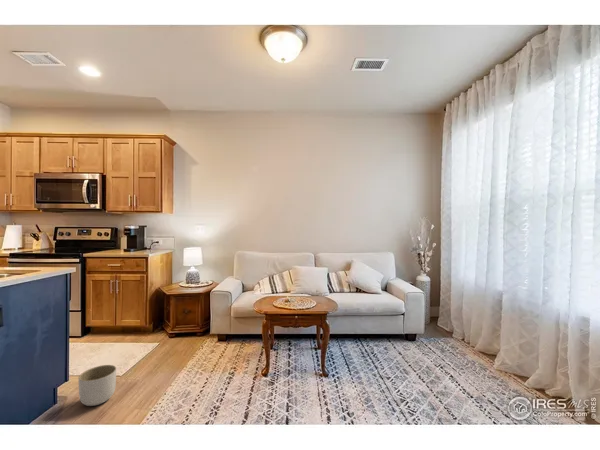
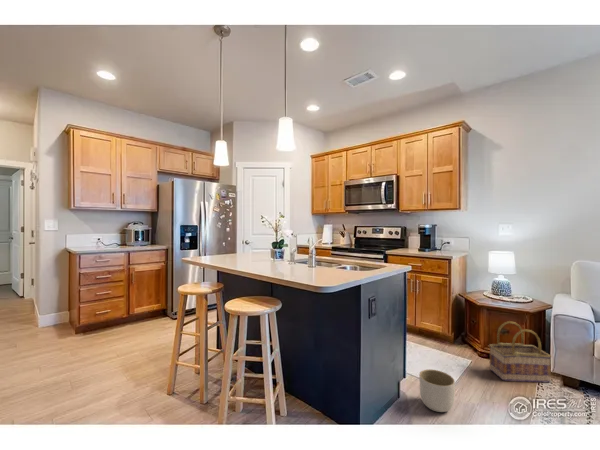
basket: none [172,303,214,354] -> present [489,321,551,383]

